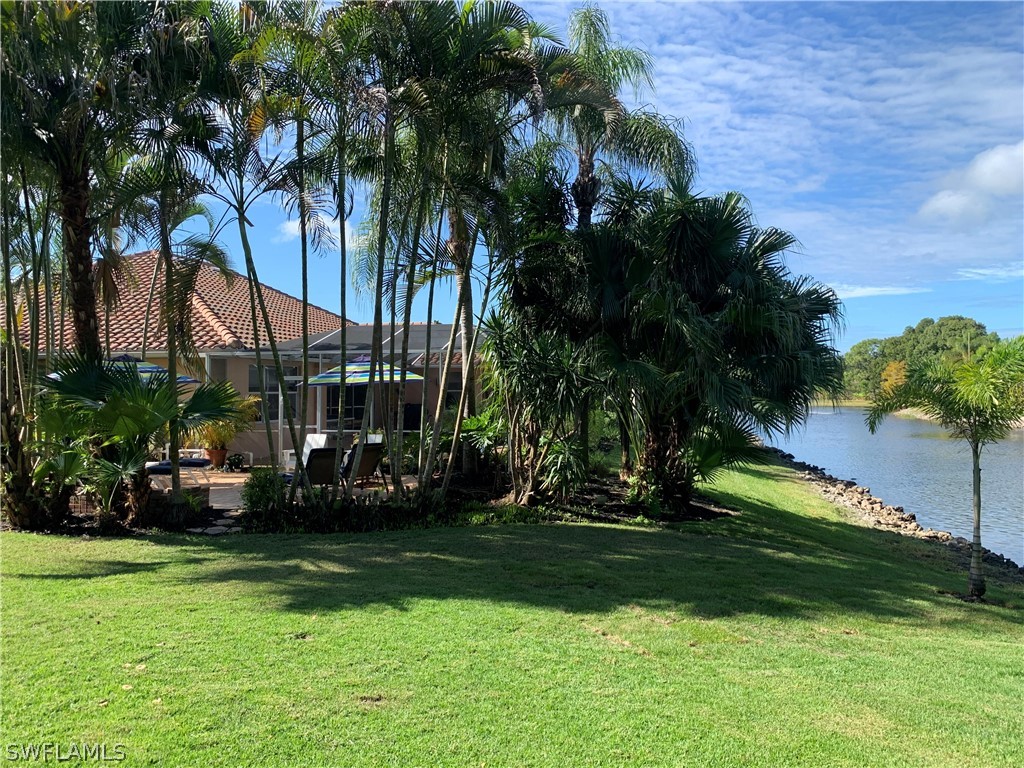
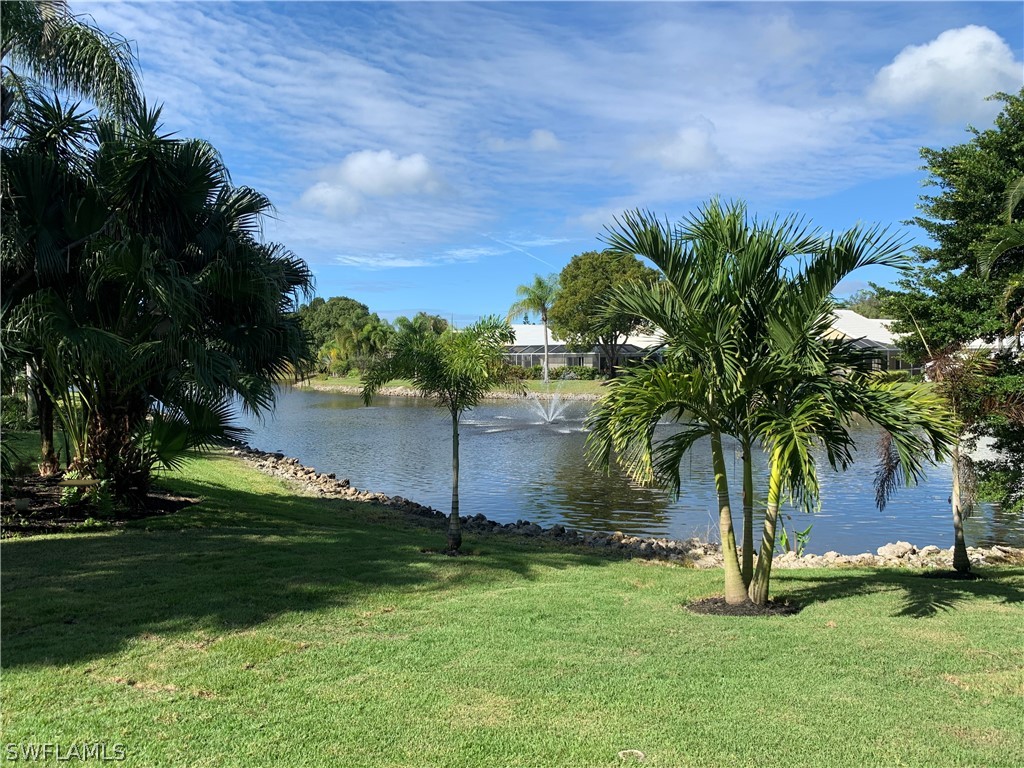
side table: none [617,483,652,523] -> present [56,480,101,527]

